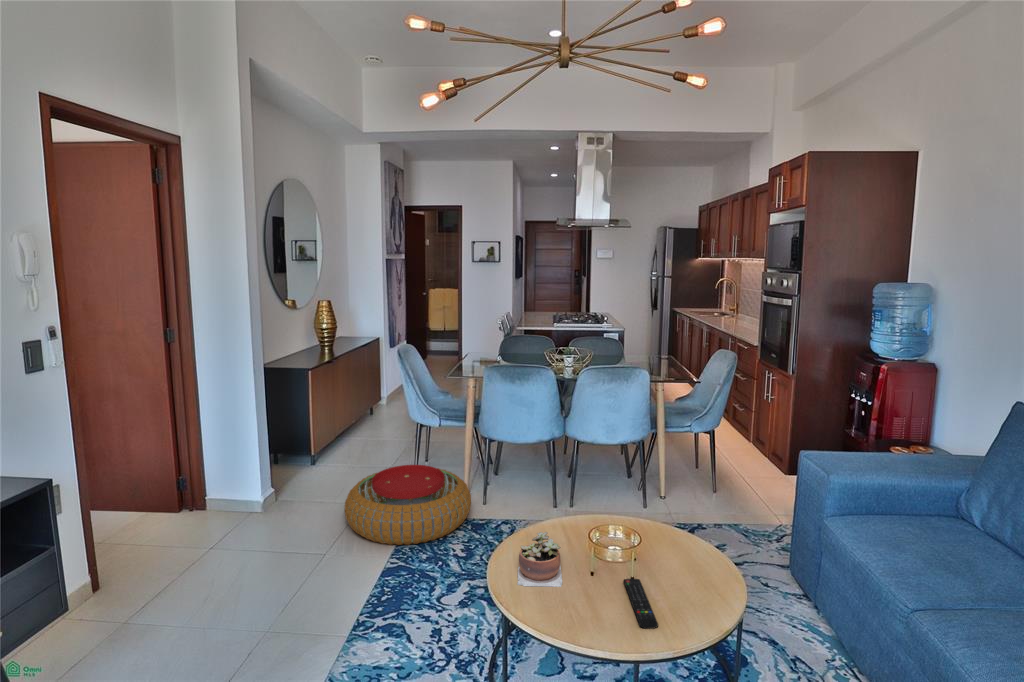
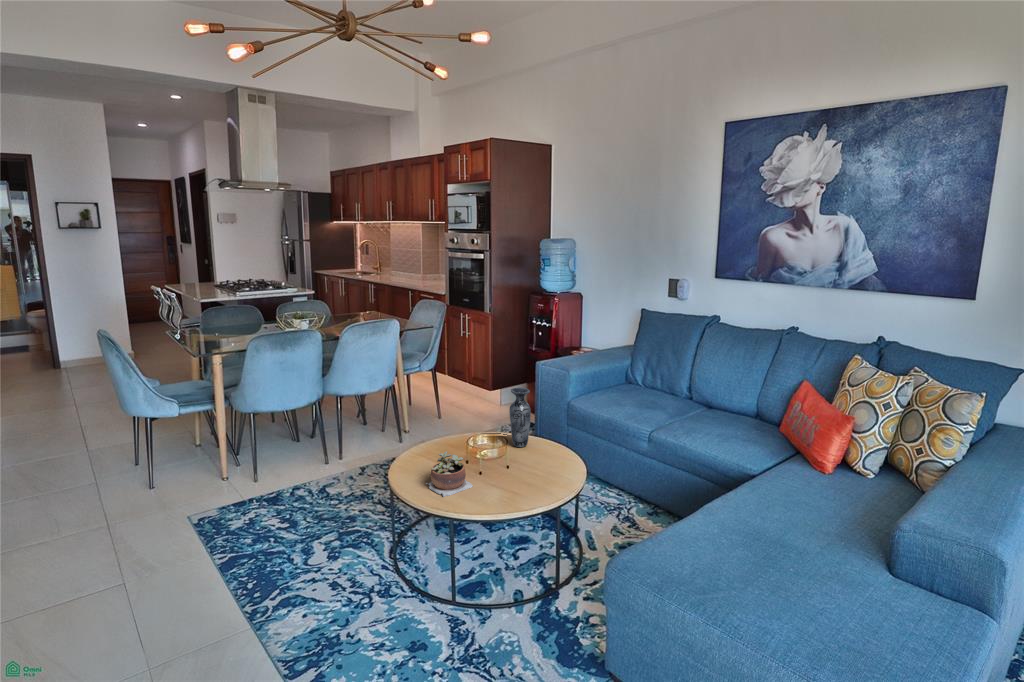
pouf: present [344,465,471,545] -> none [103,458,265,553]
vase: none [668,478,698,560] -> present [509,388,531,447]
remote control: present [624,578,658,629] -> none [508,464,556,487]

